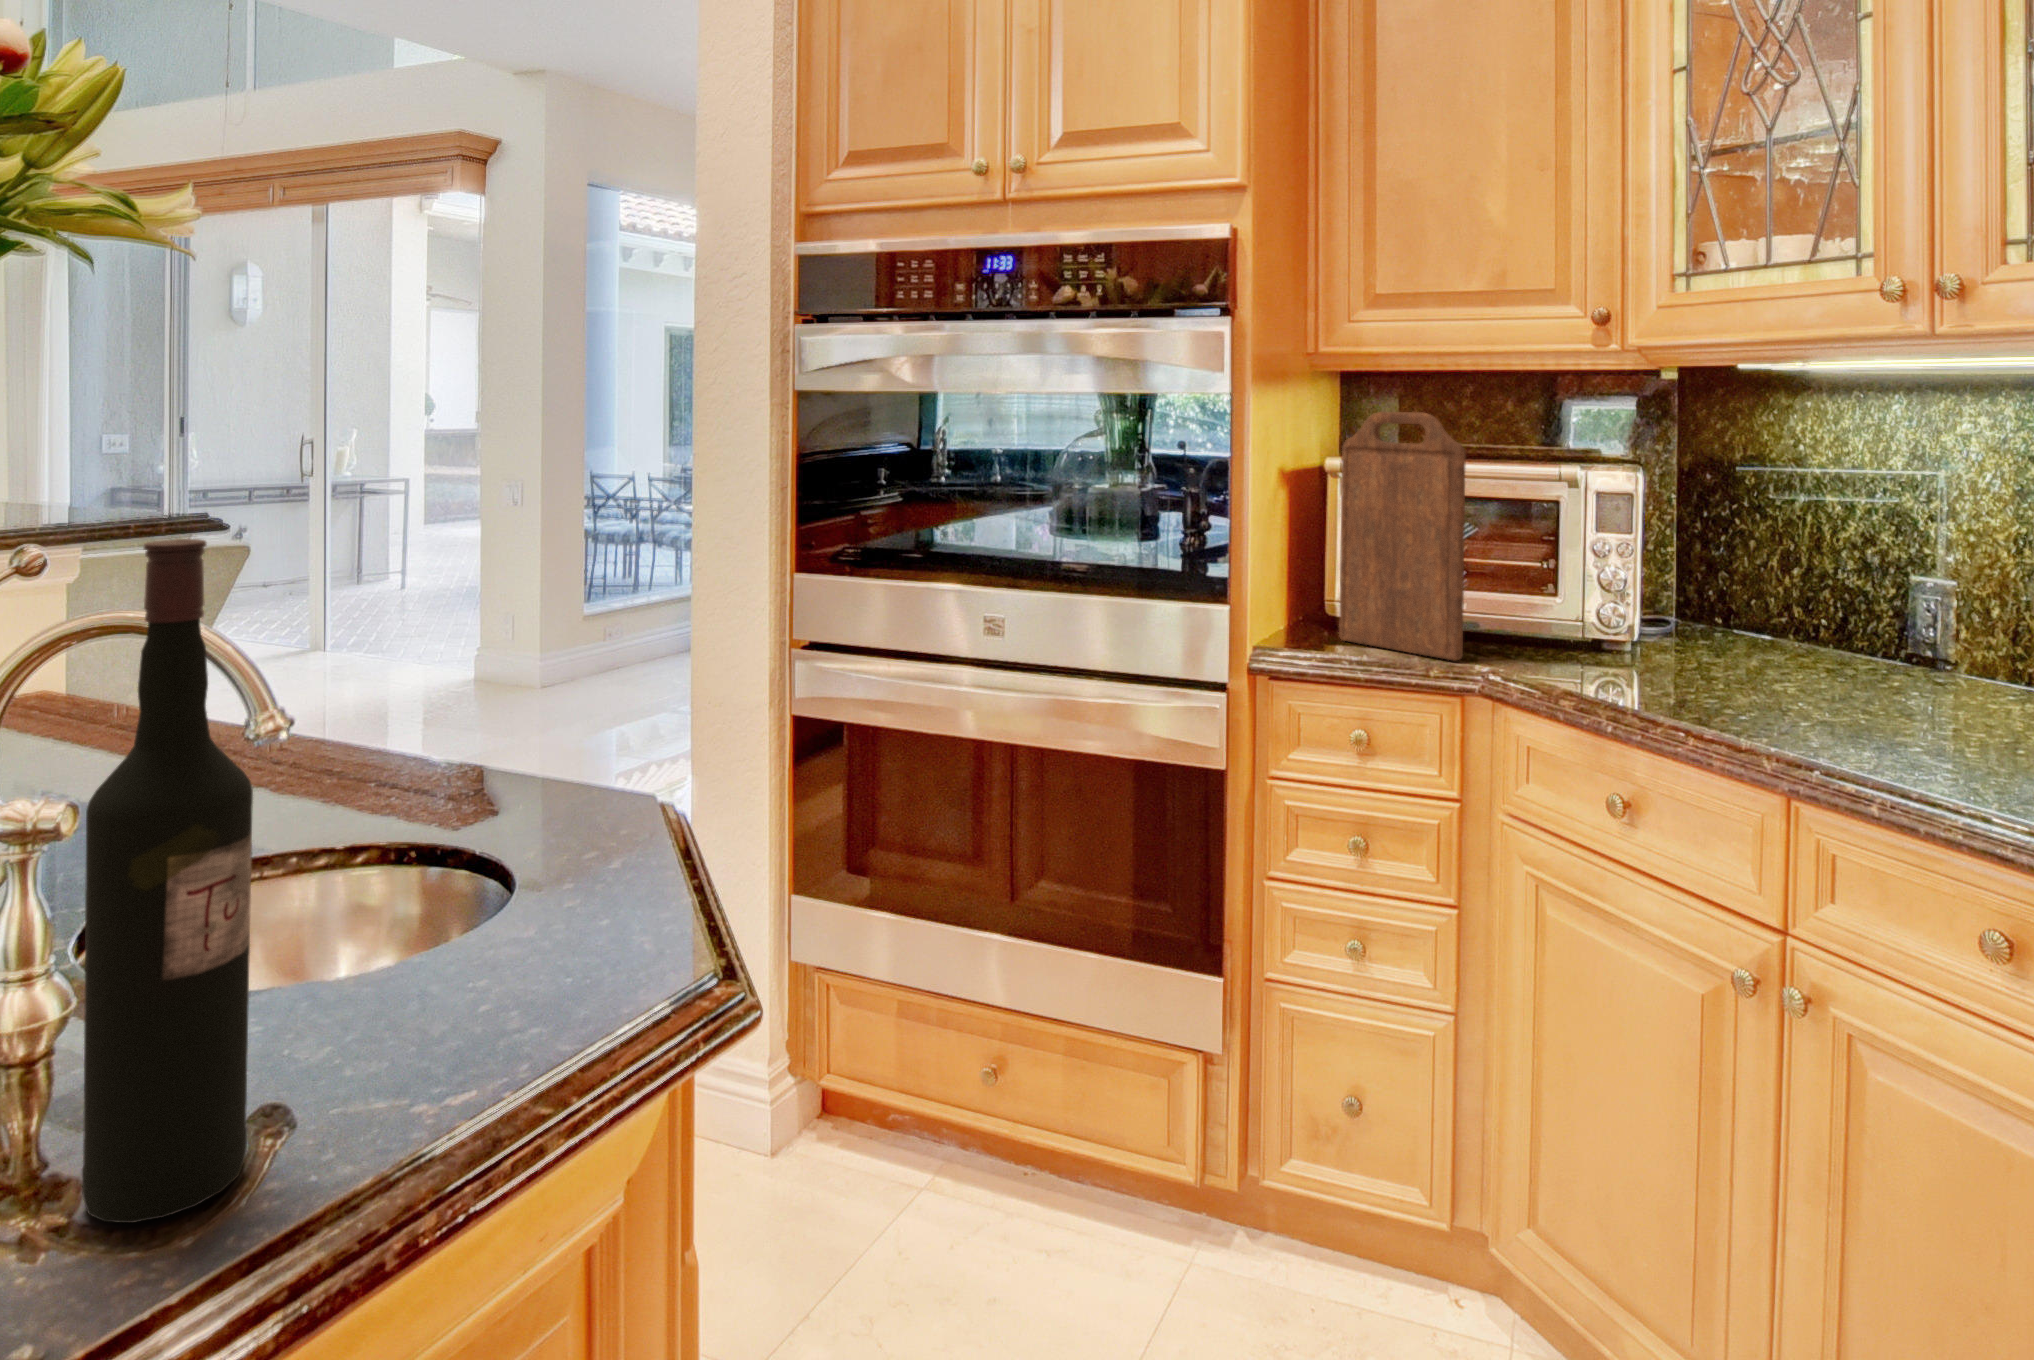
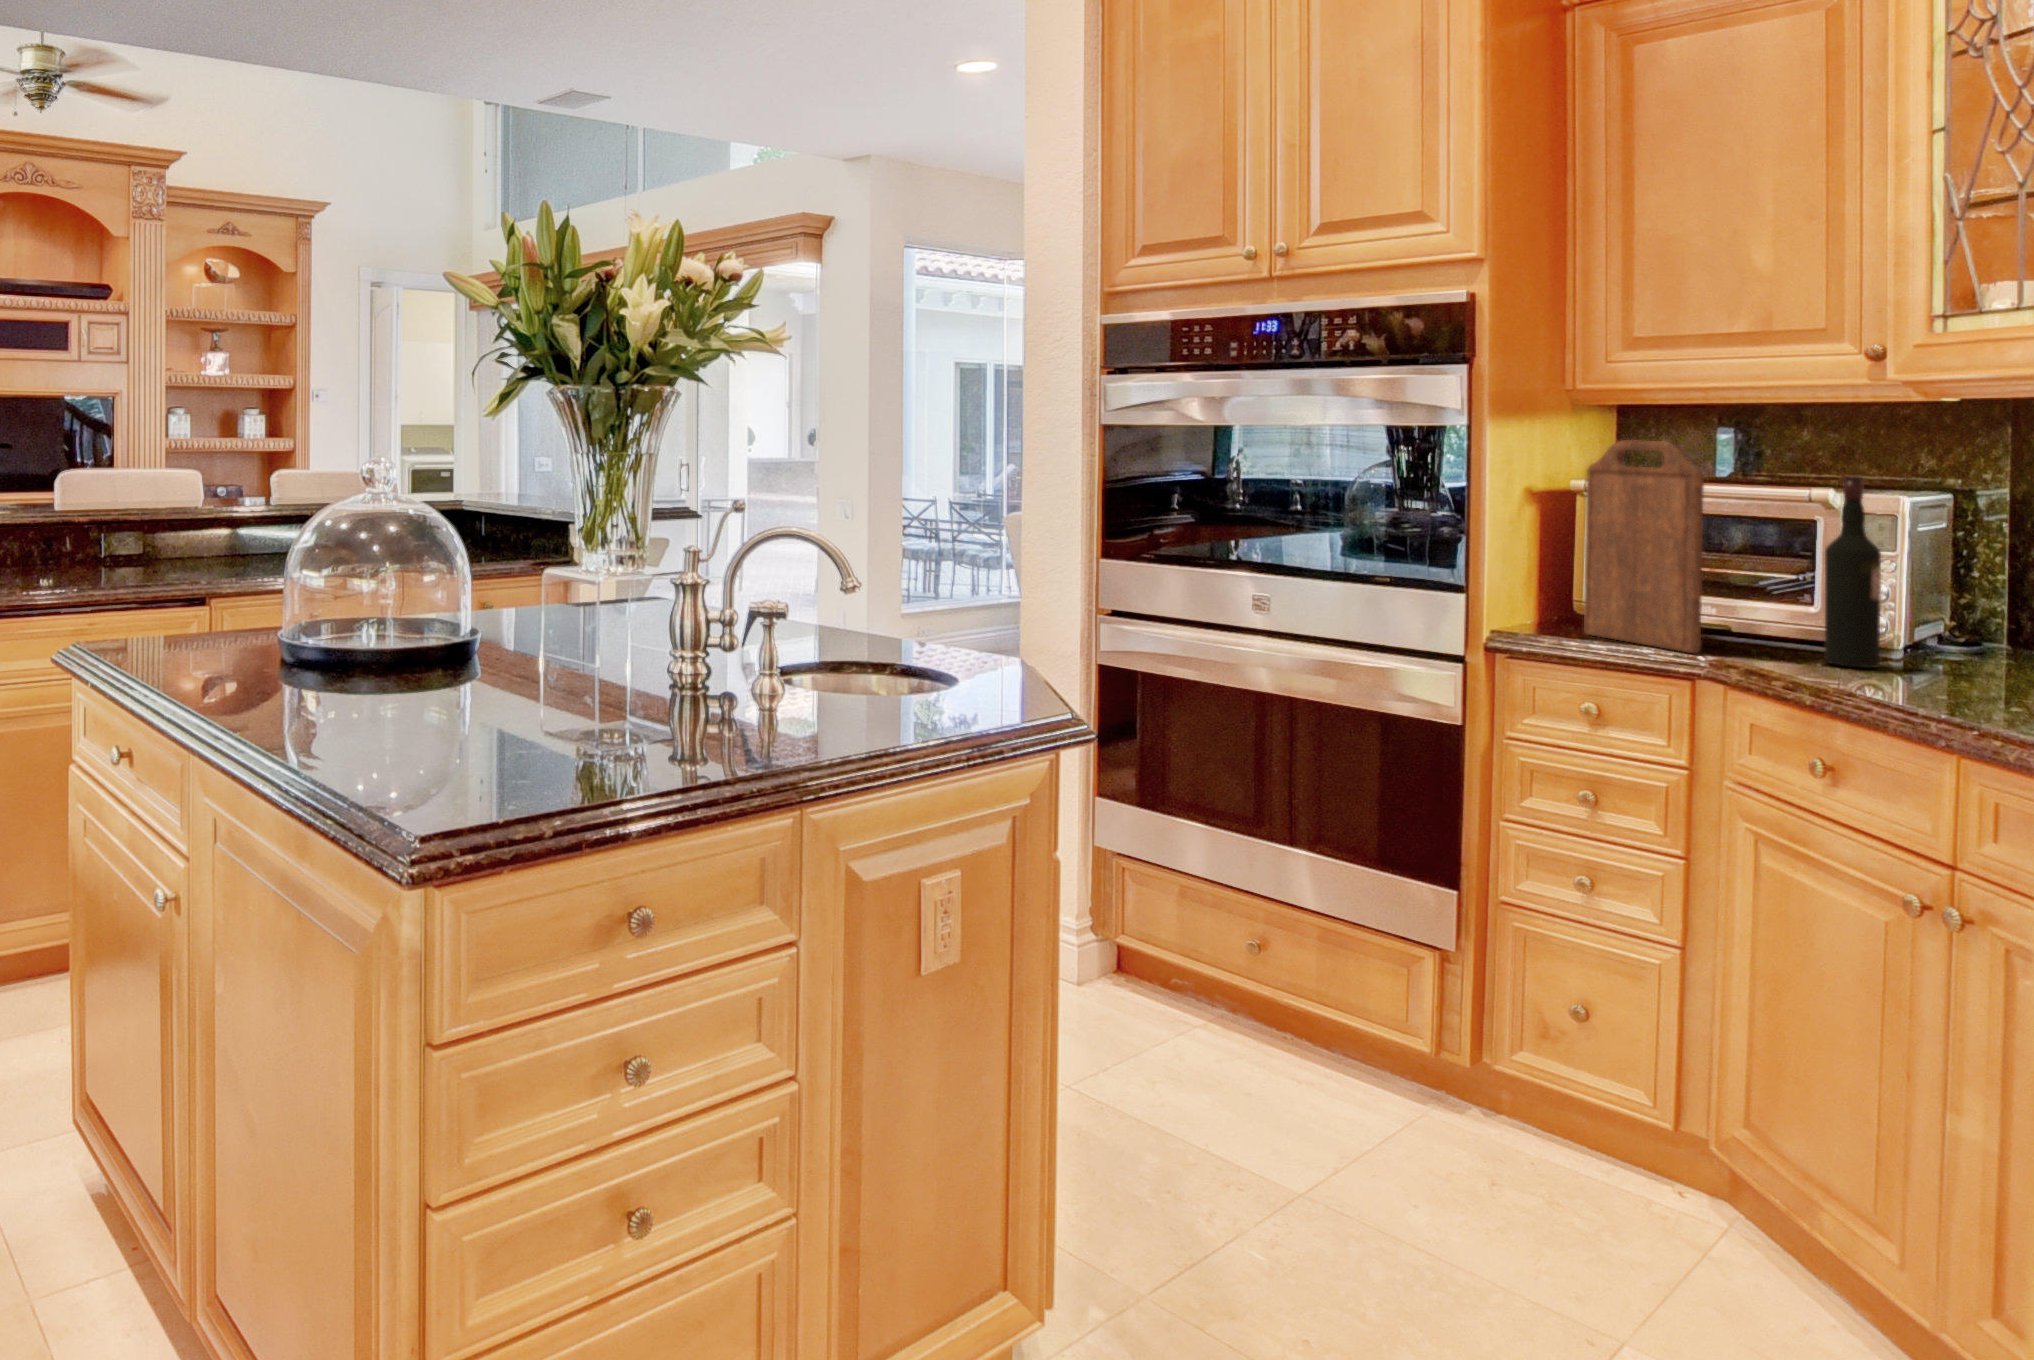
wine bottle: present [82,539,253,1223] -> present [1824,476,1881,668]

